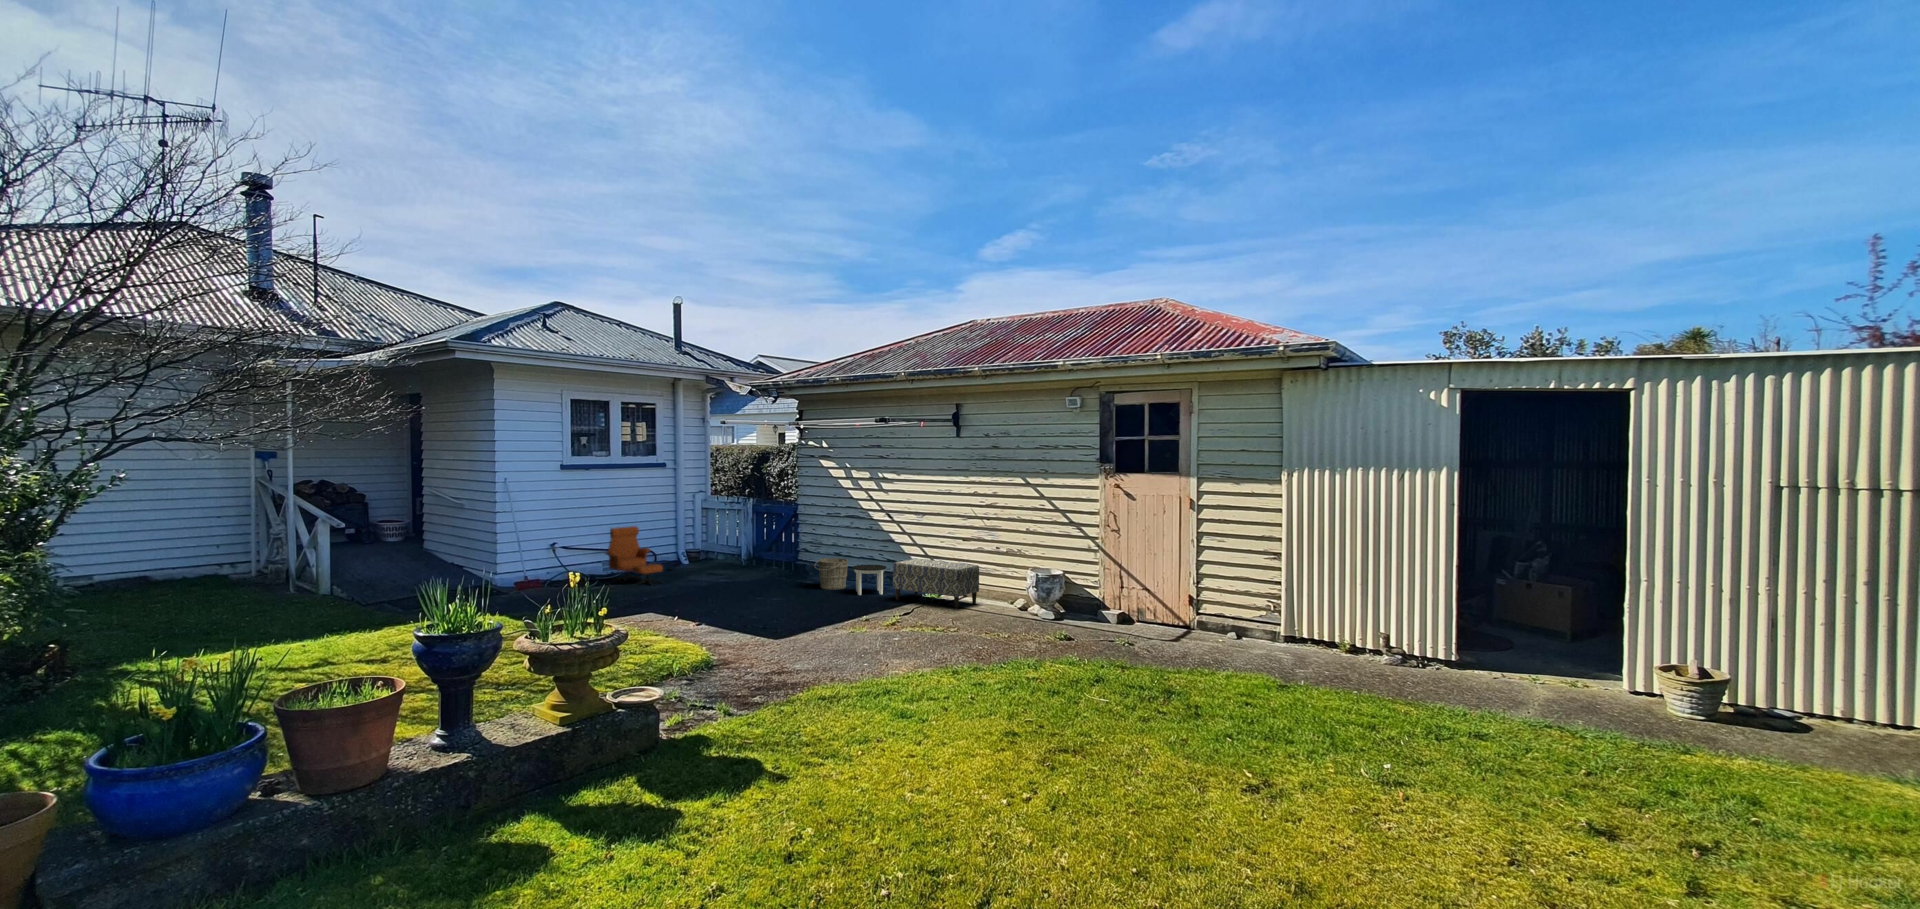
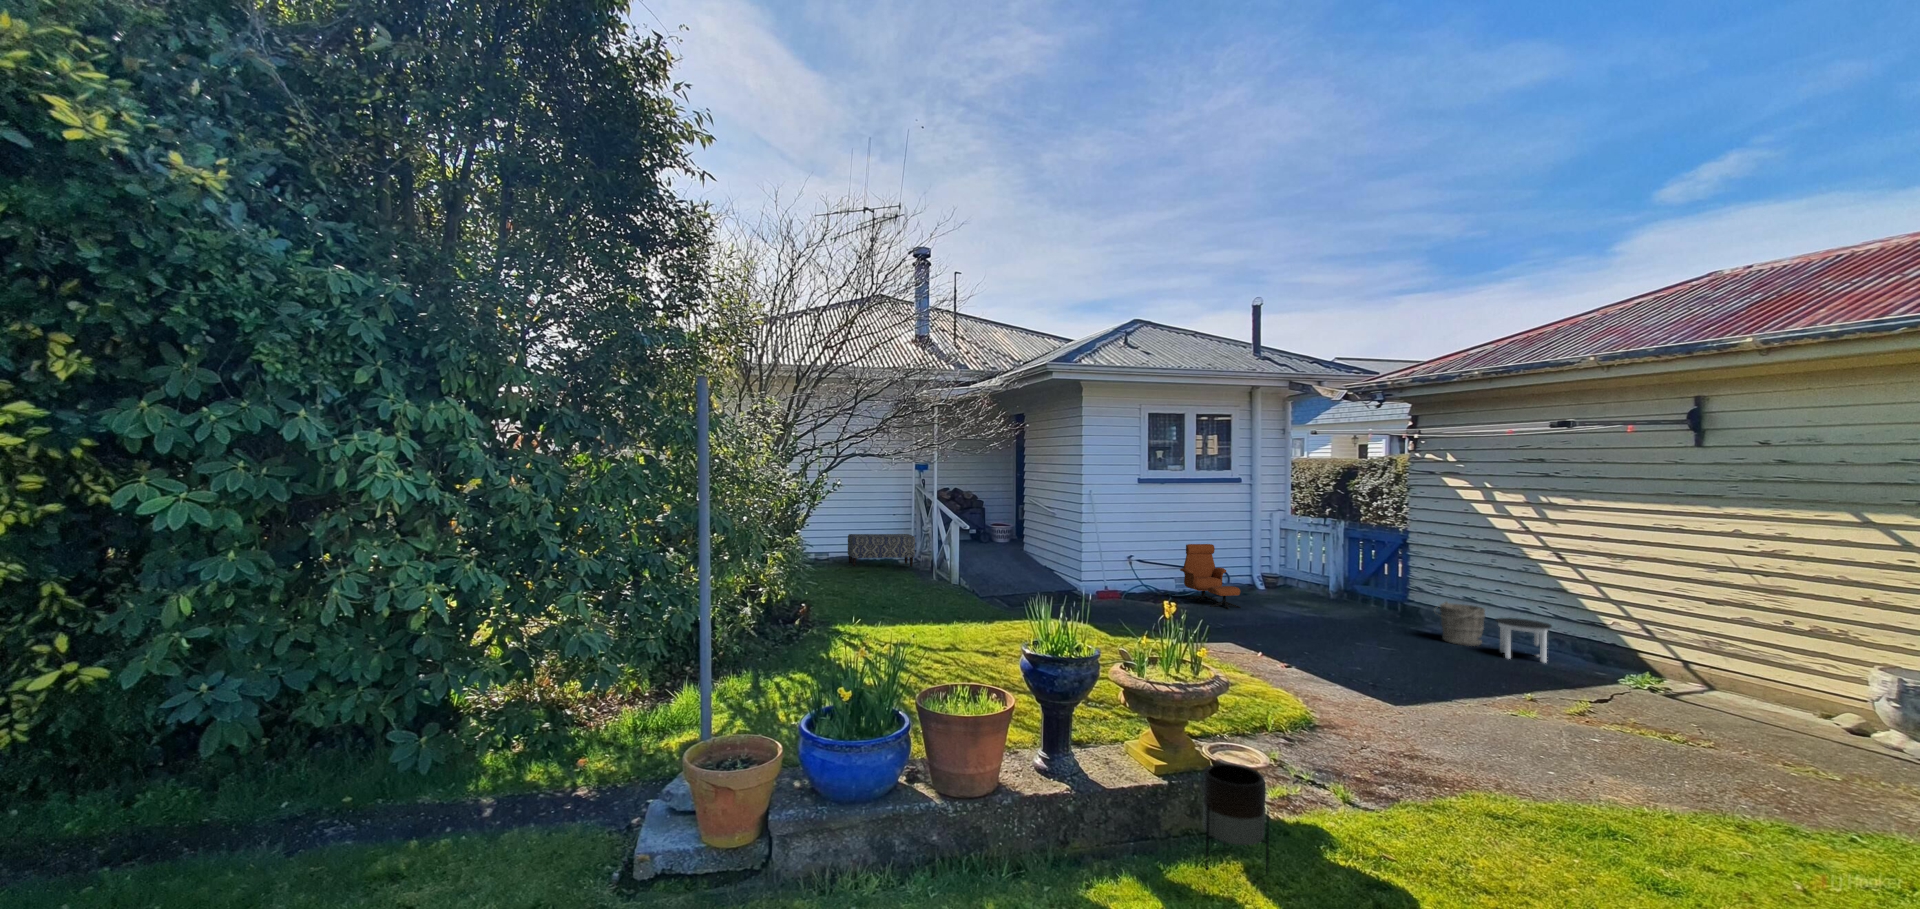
bench: present [893,559,979,609] -> present [848,534,915,567]
planter: none [604,697,655,780] -> present [1203,764,1269,873]

